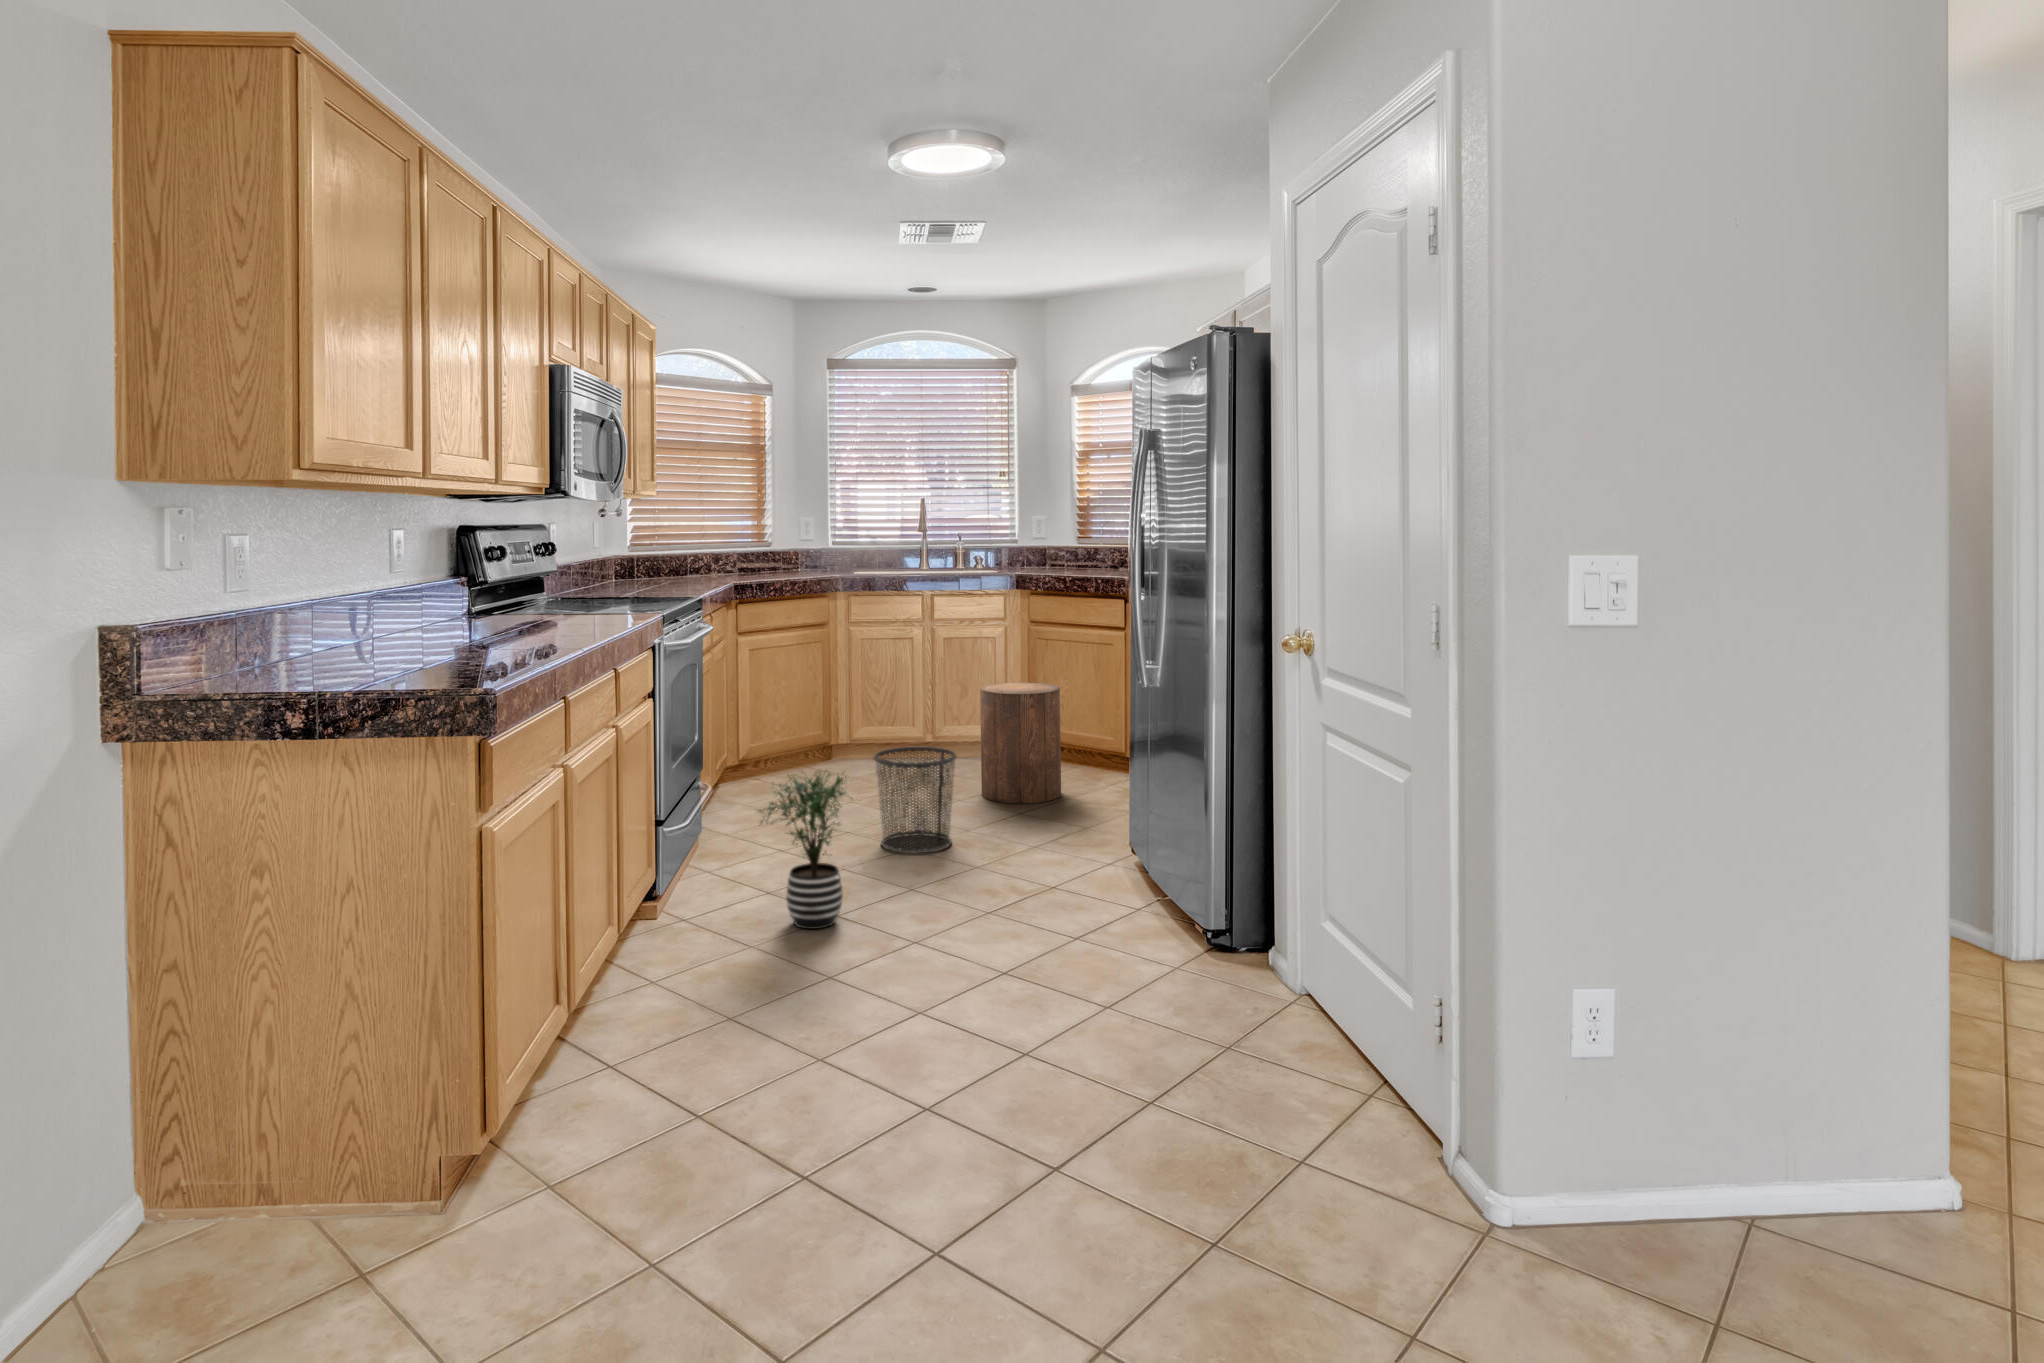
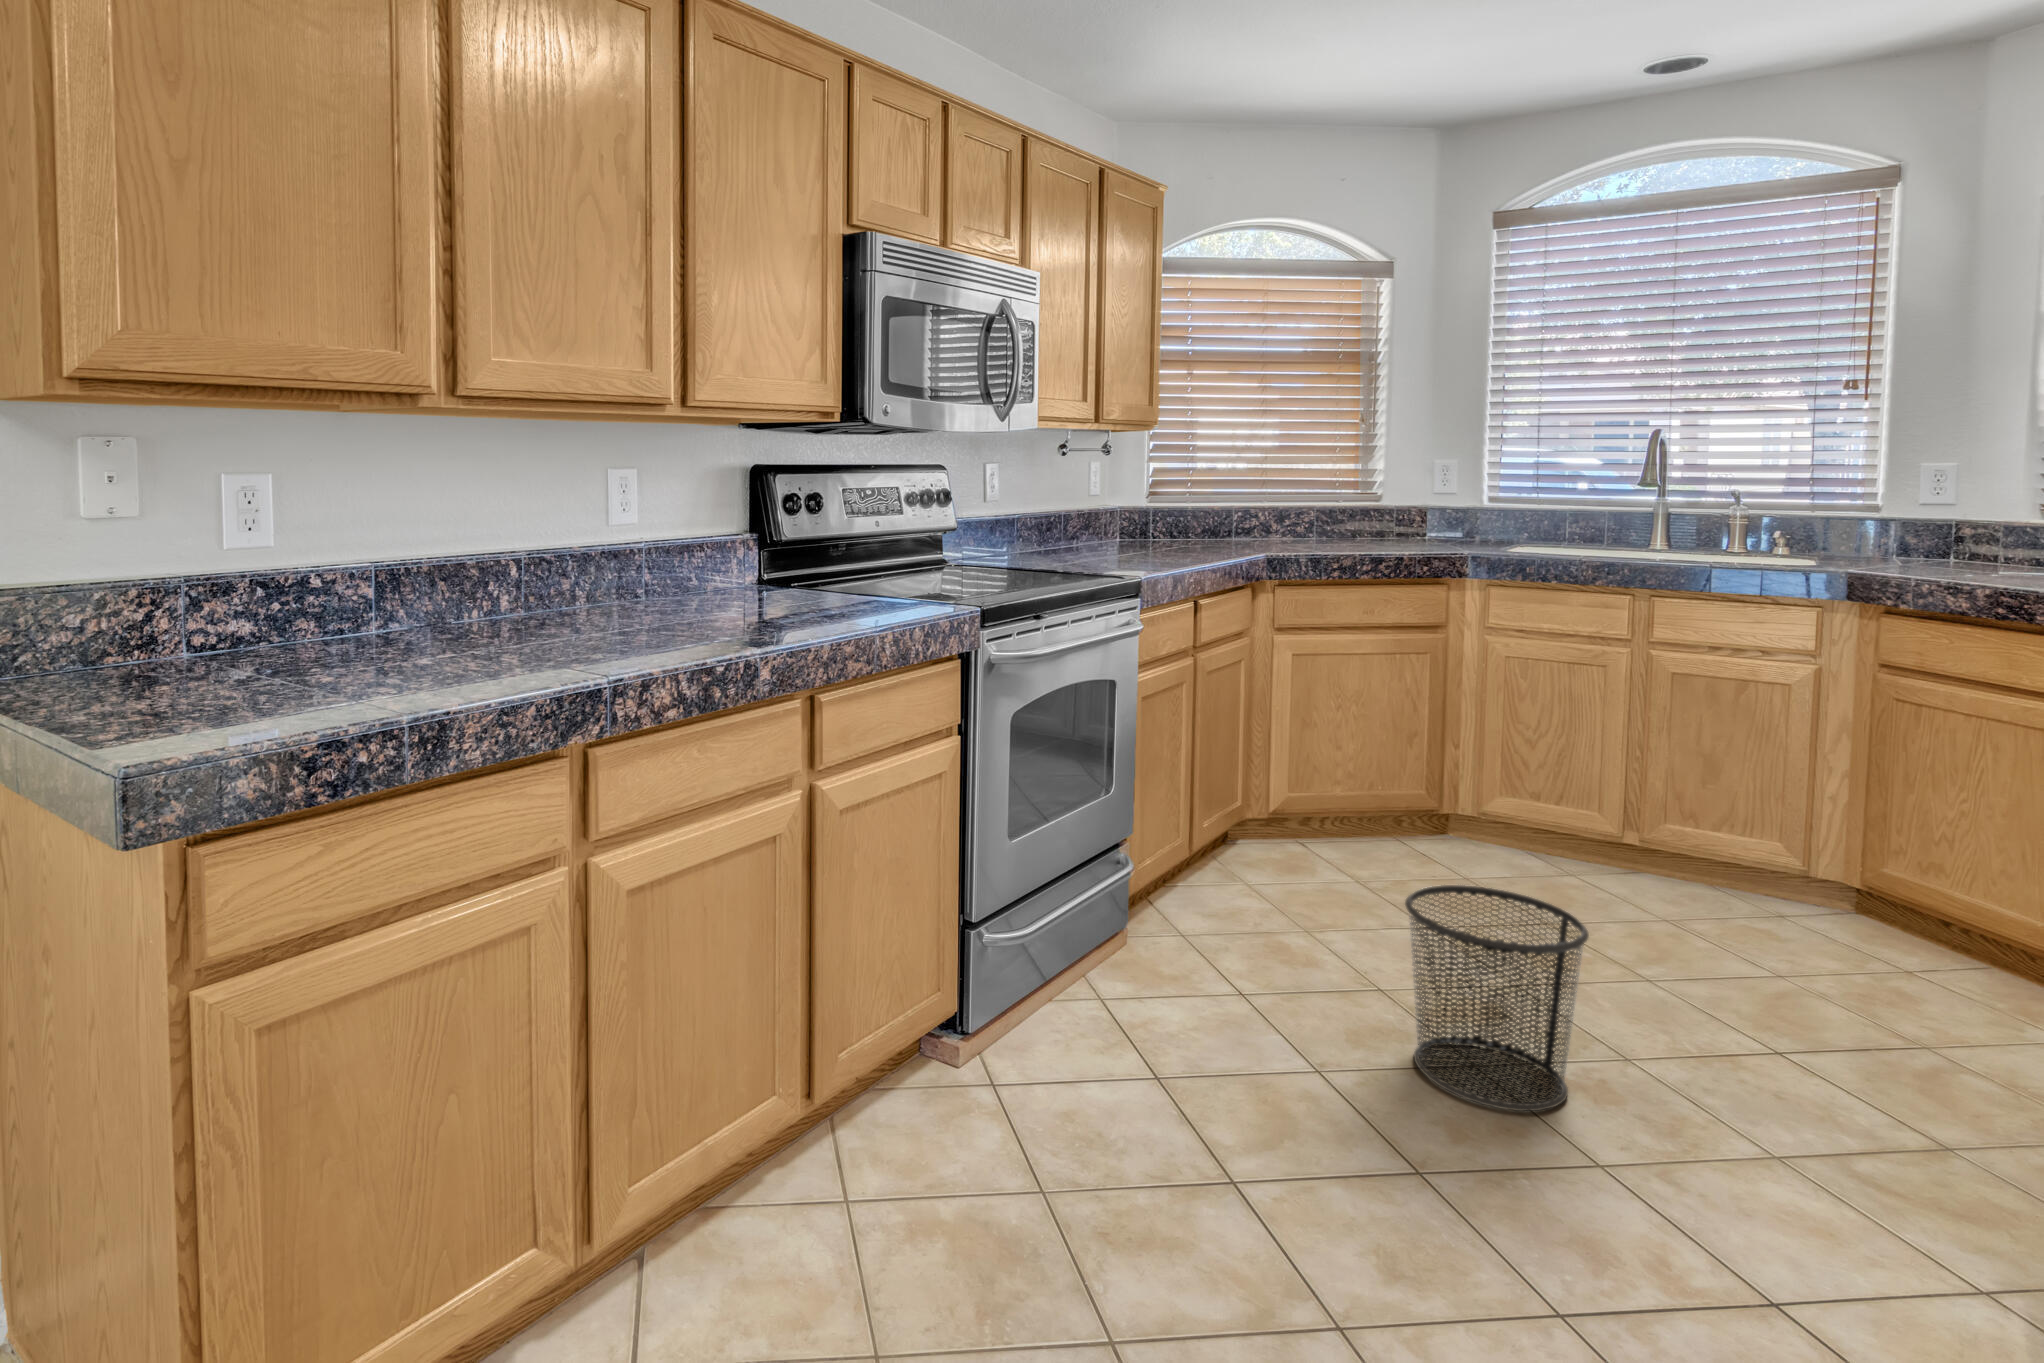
stool: present [980,683,1061,804] -> none [1701,785,1921,1052]
potted plant: present [758,771,852,929] -> none [1058,925,1273,1237]

